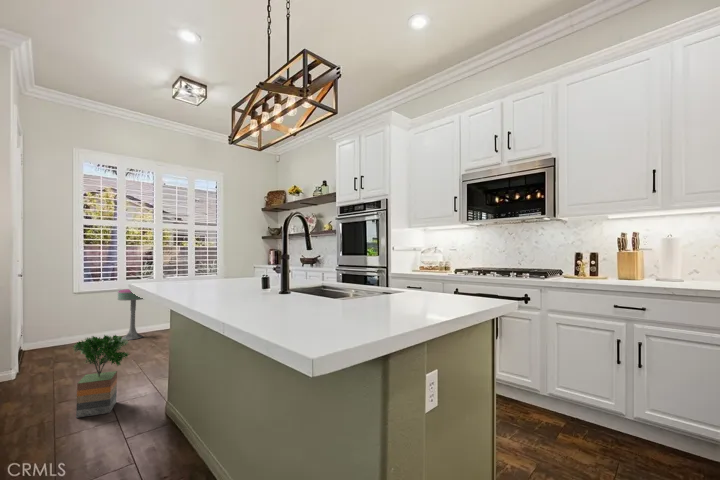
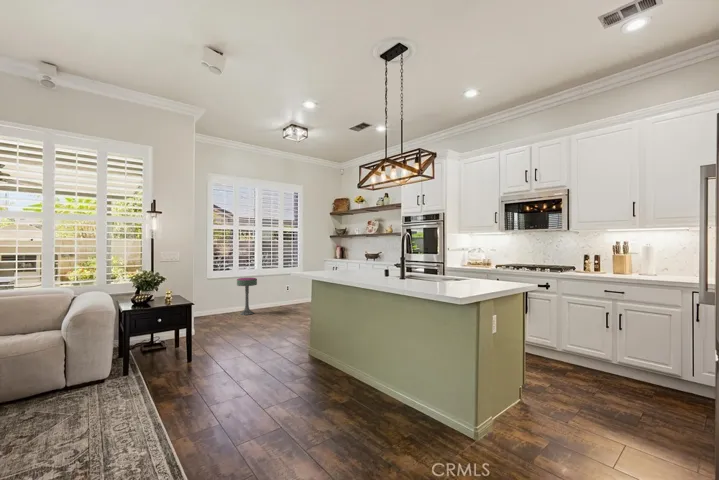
potted tree: present [73,335,129,418] -> none [252,307,285,358]

